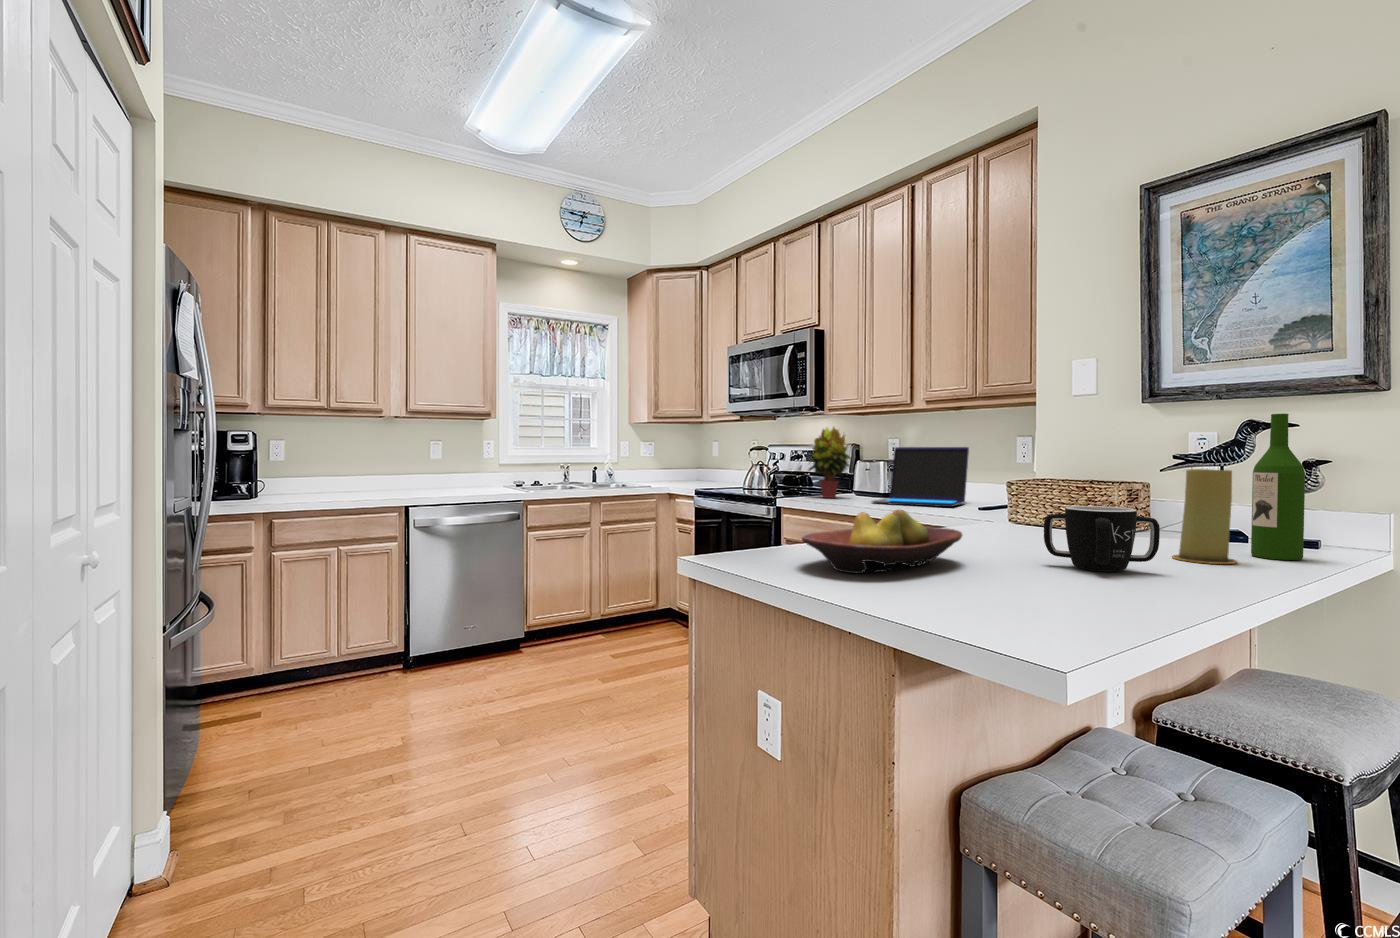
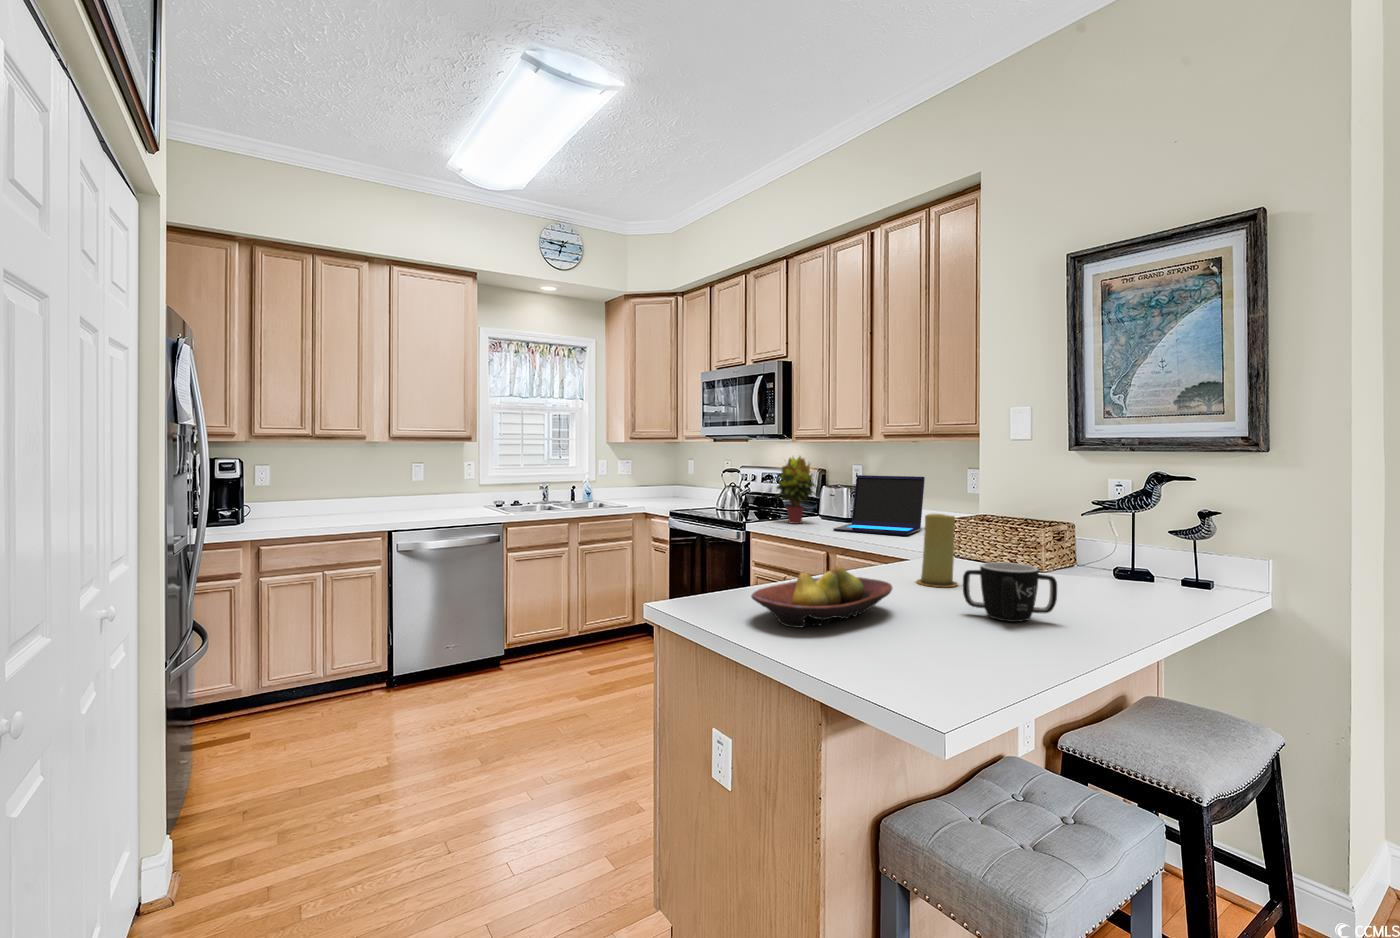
wine bottle: present [1251,414,1305,560] -> none [1148,477,1191,605]
candle: present [1172,469,1237,564] -> present [917,514,958,587]

